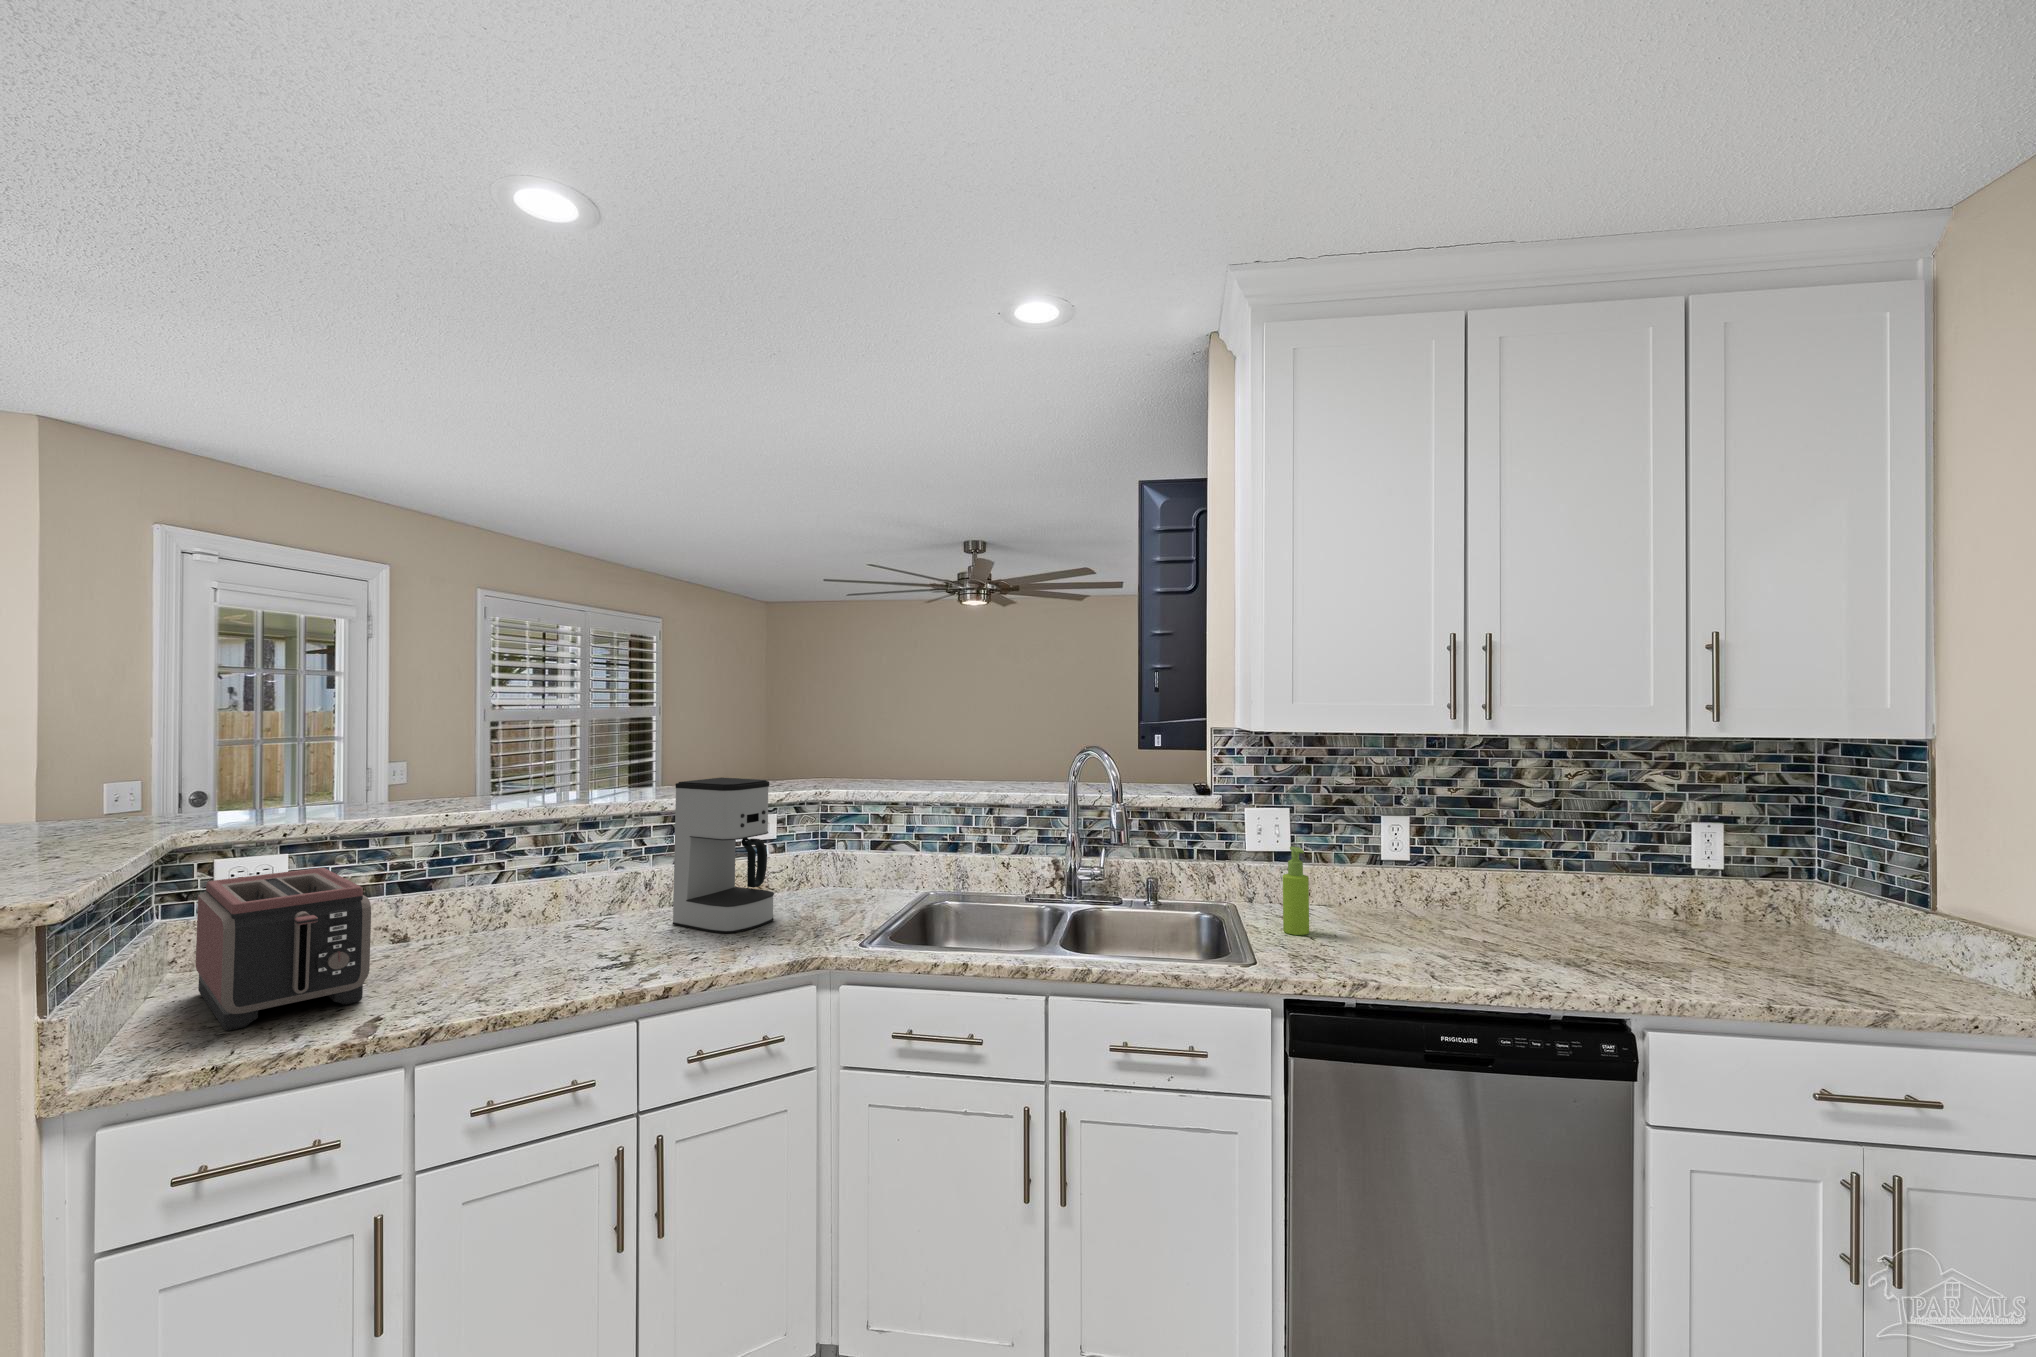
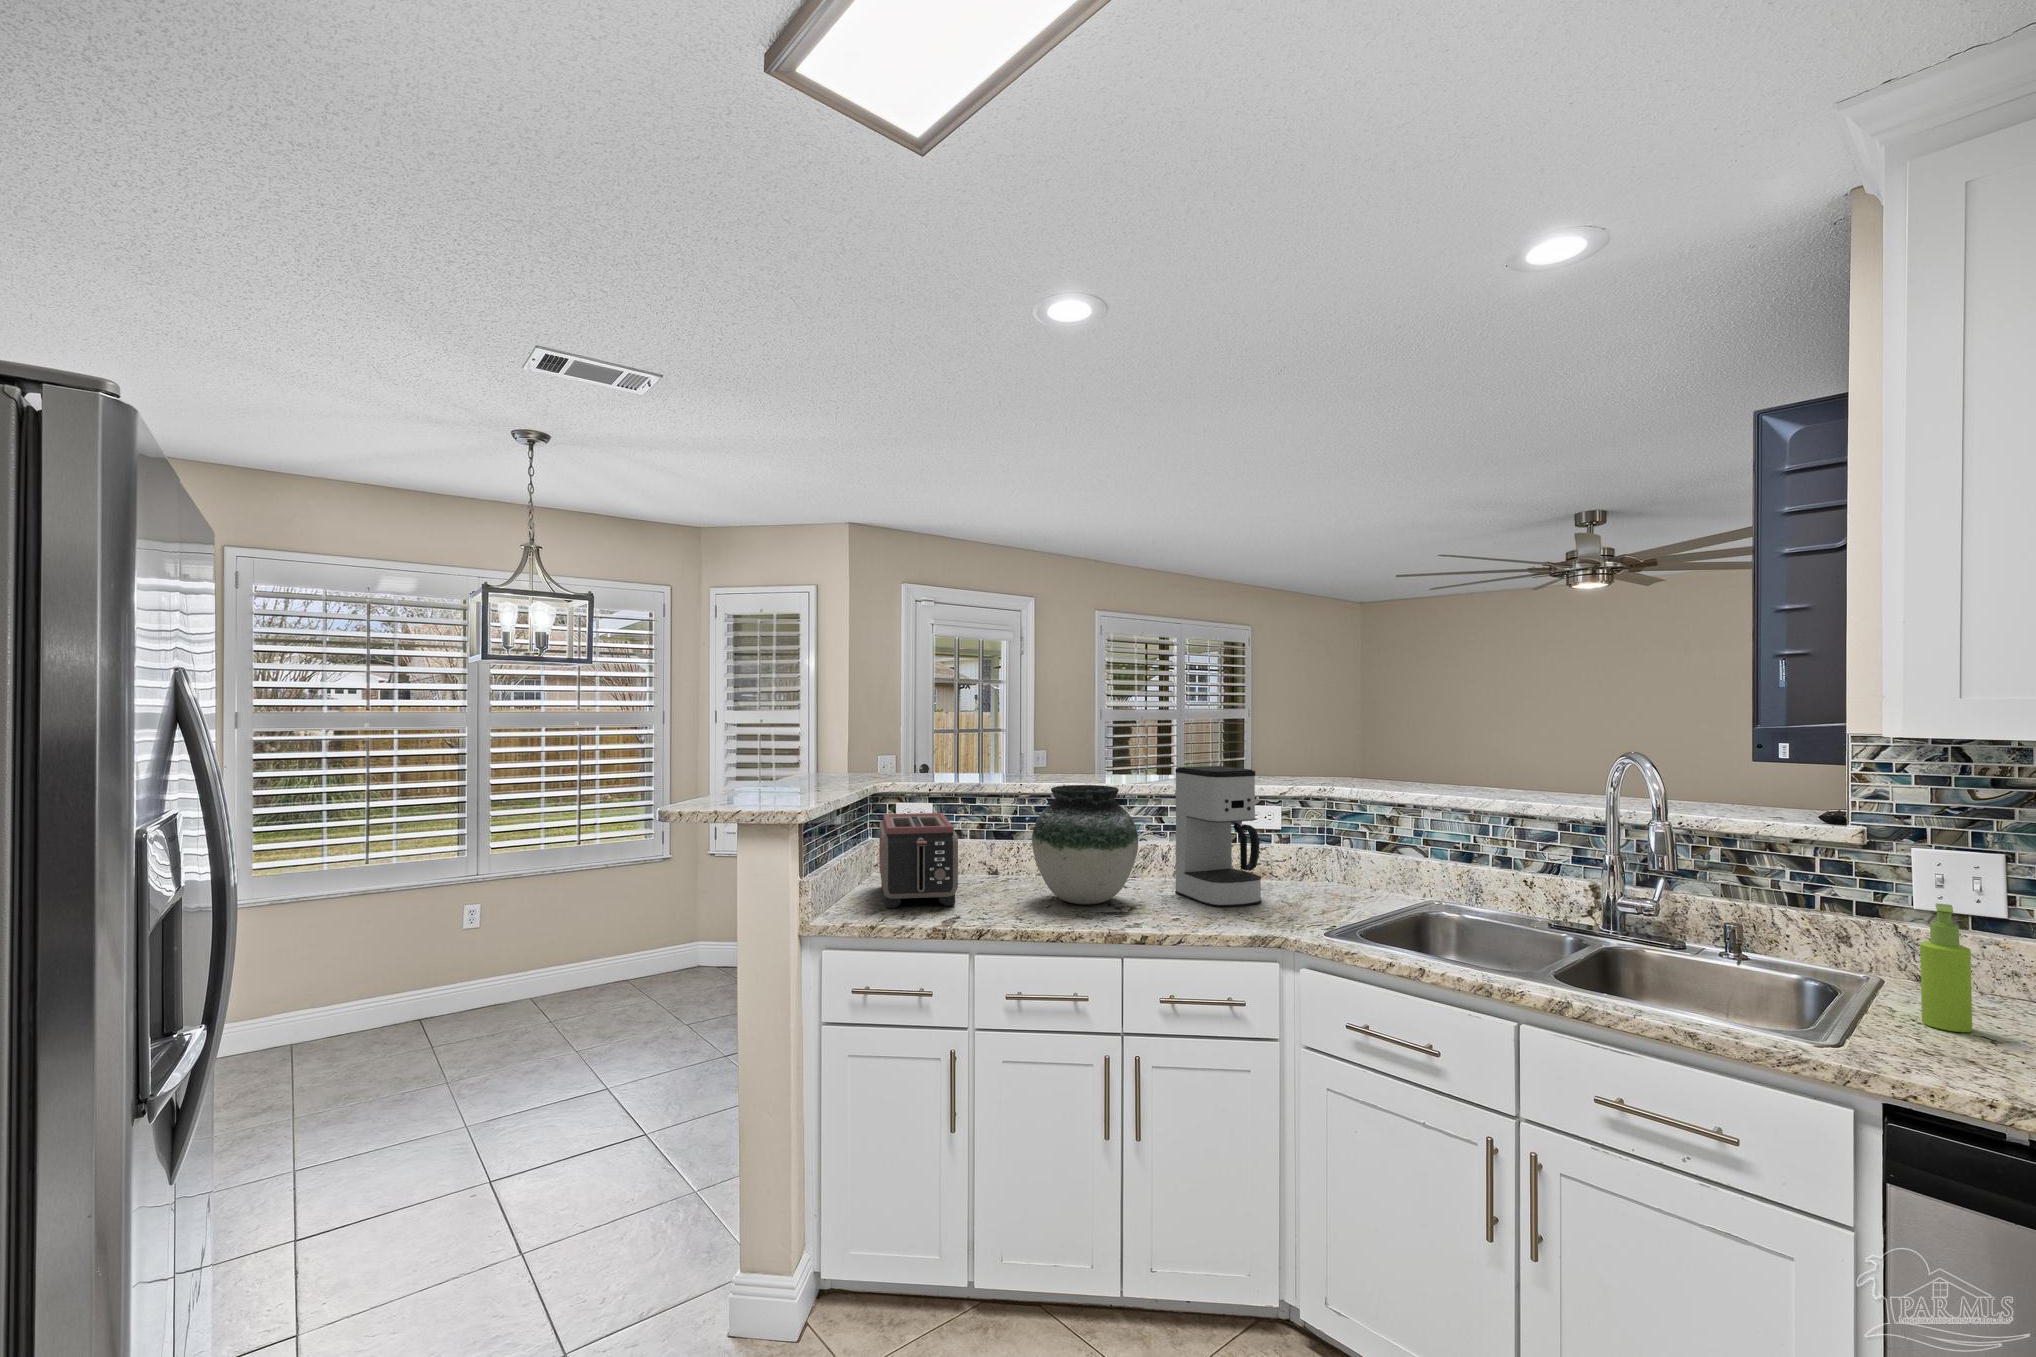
vase: none [488,810,639,962] -> present [1032,785,1138,904]

